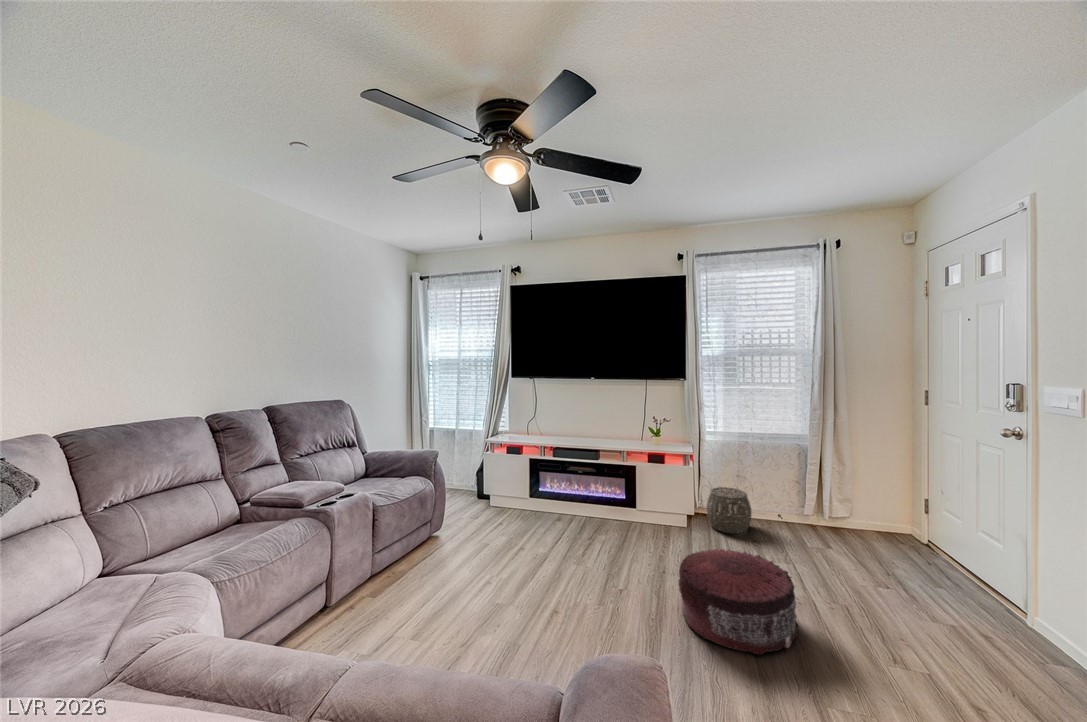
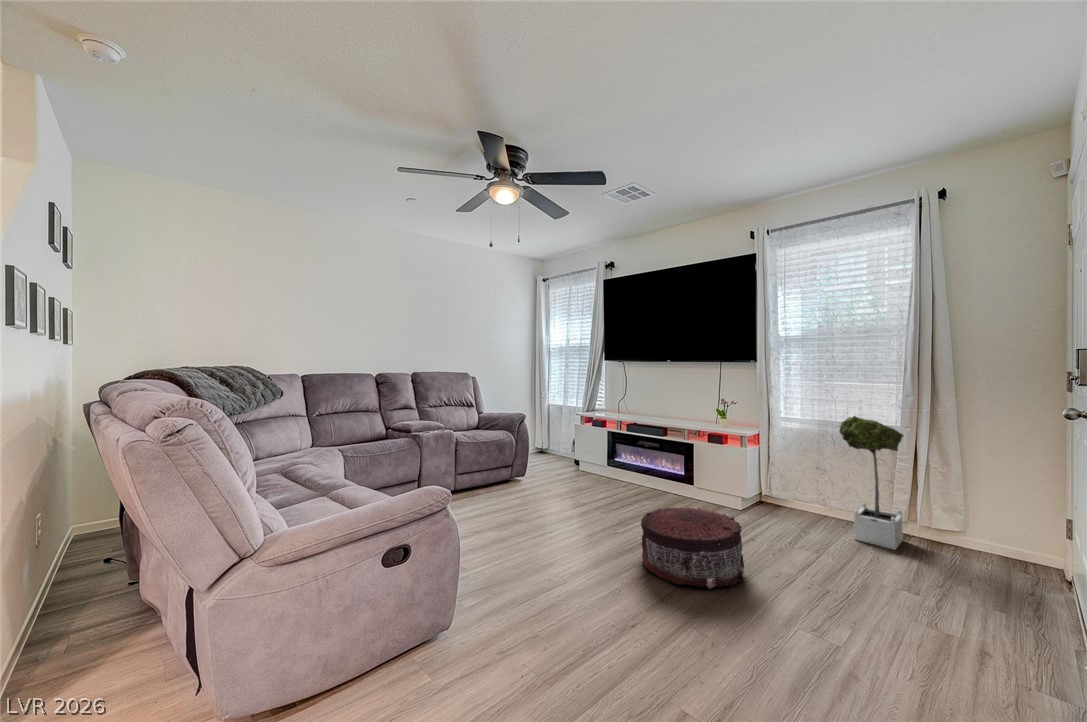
potted tree: none [776,431,830,545] -> present [839,416,903,550]
woven basket: present [707,487,752,534] -> none [764,475,816,524]

